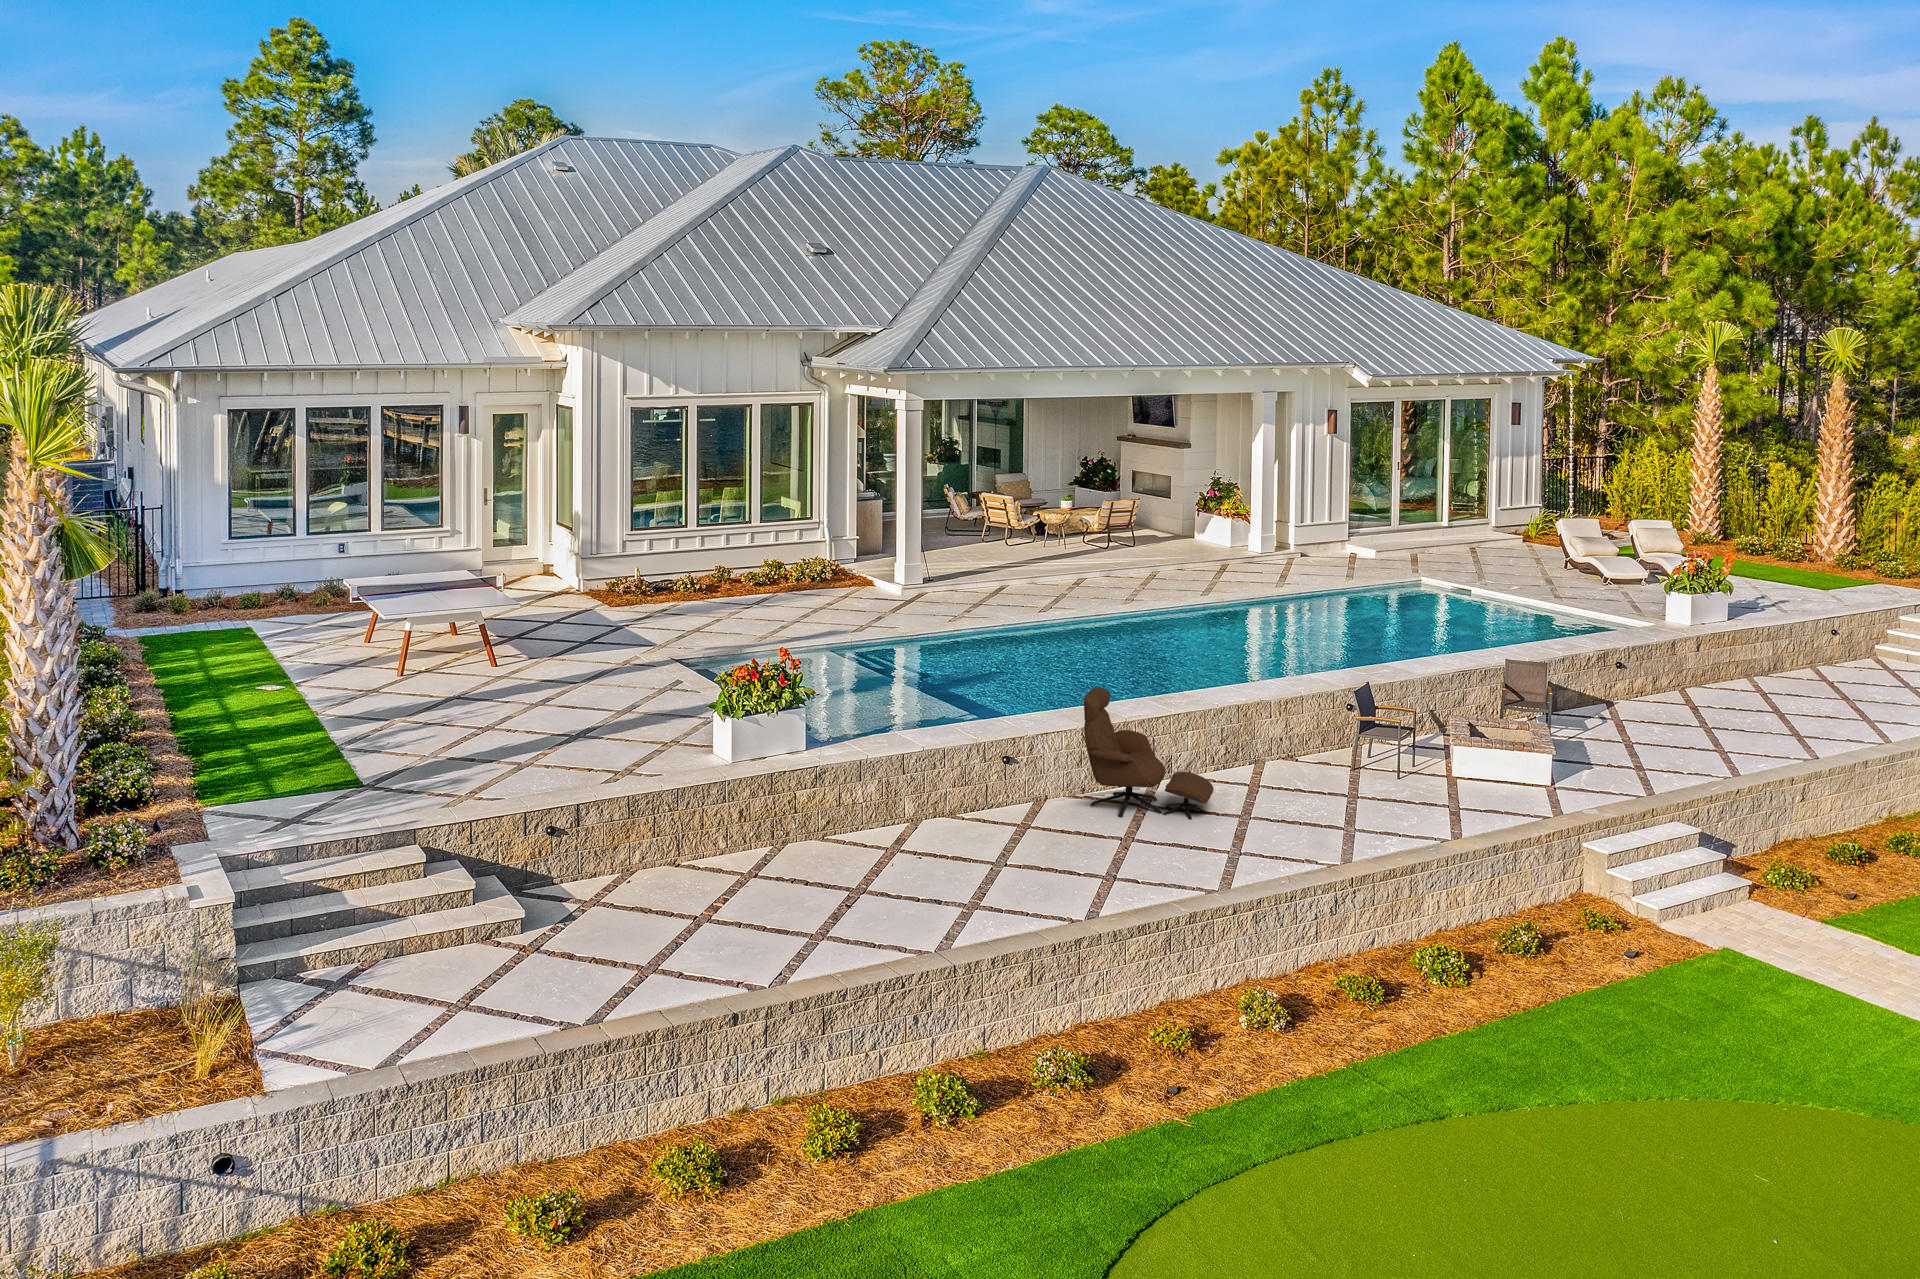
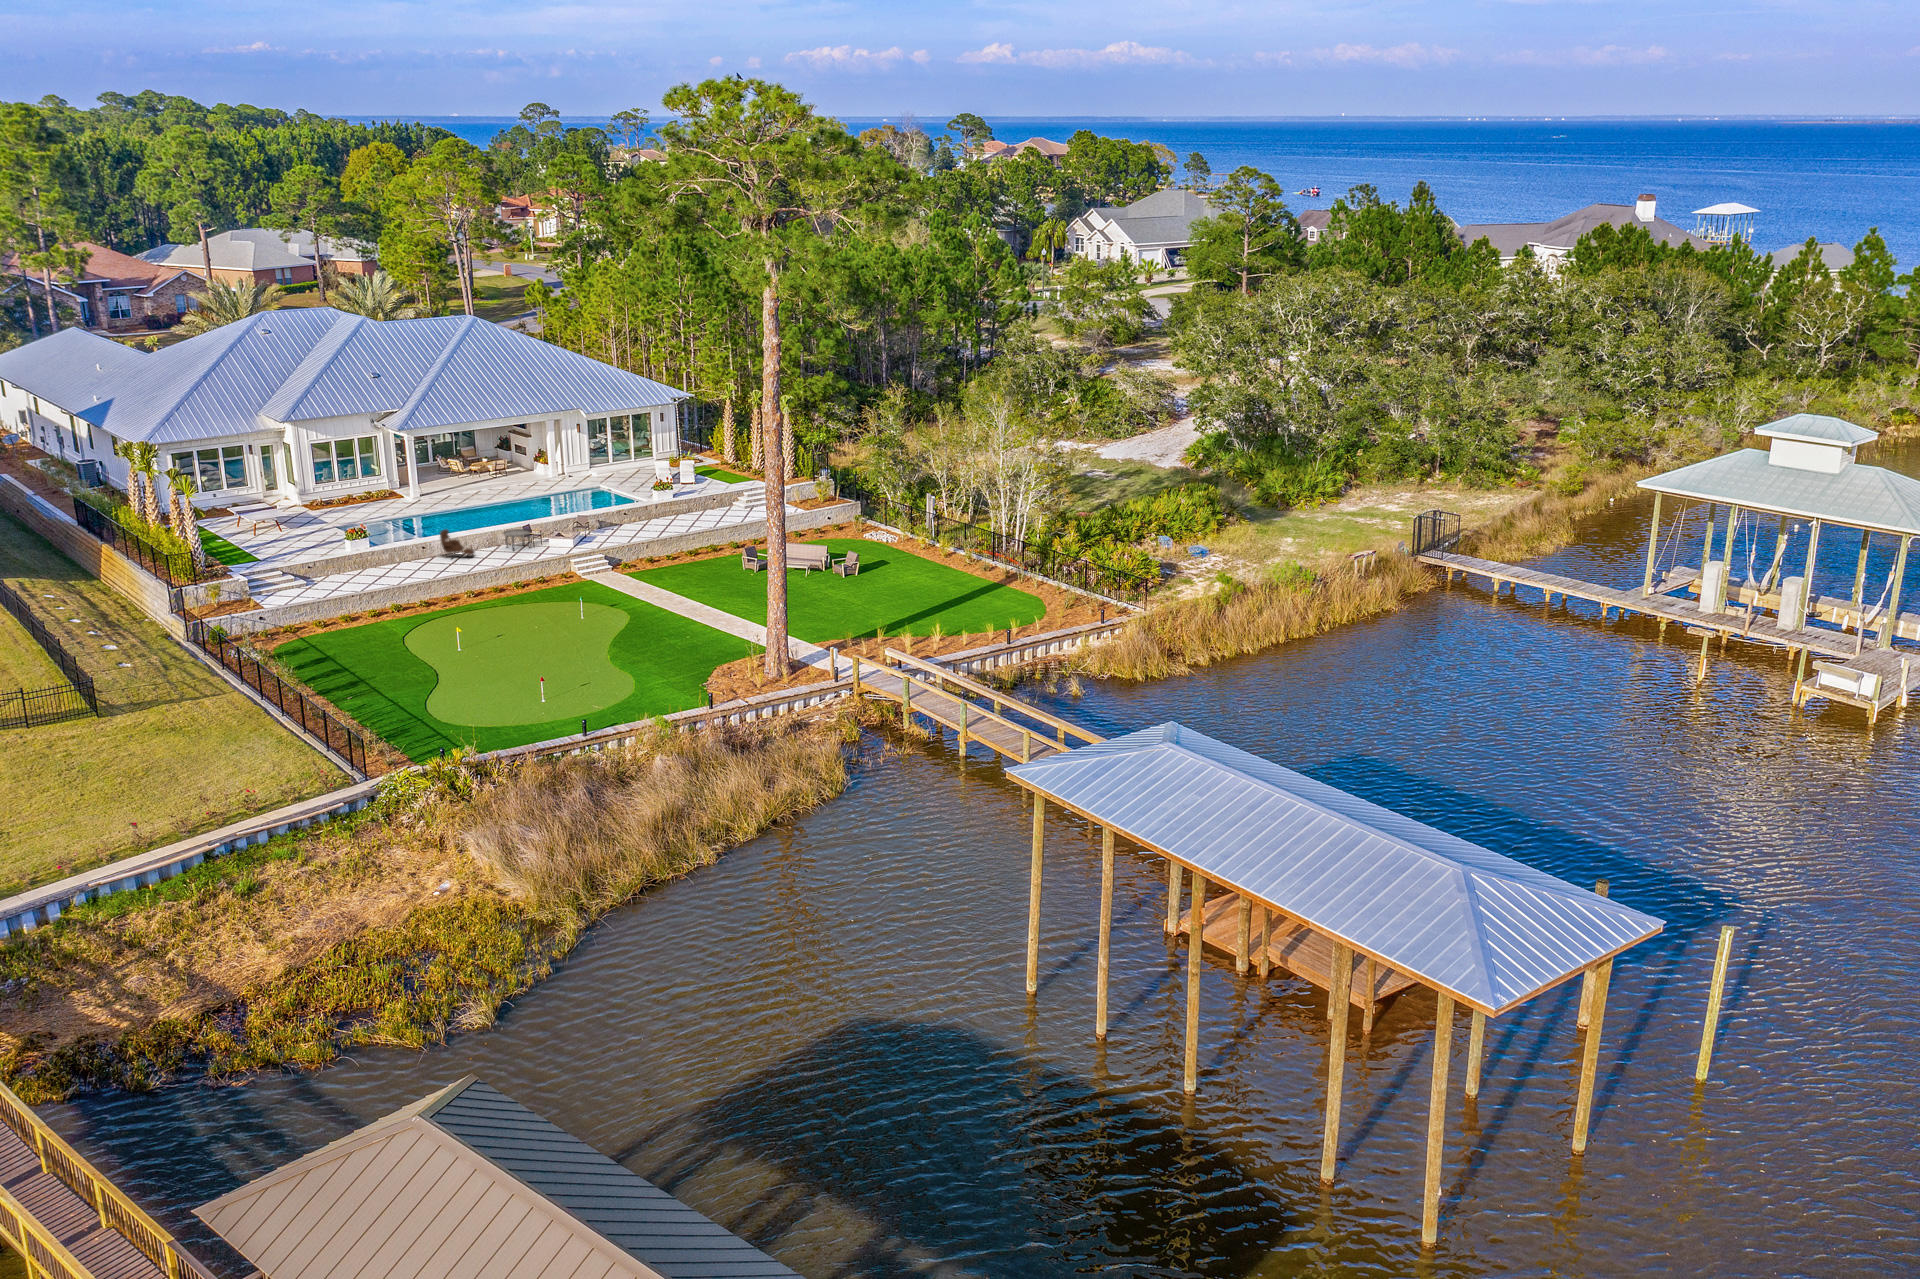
round table: none [1298,701,1413,790] -> present [503,529,531,549]

